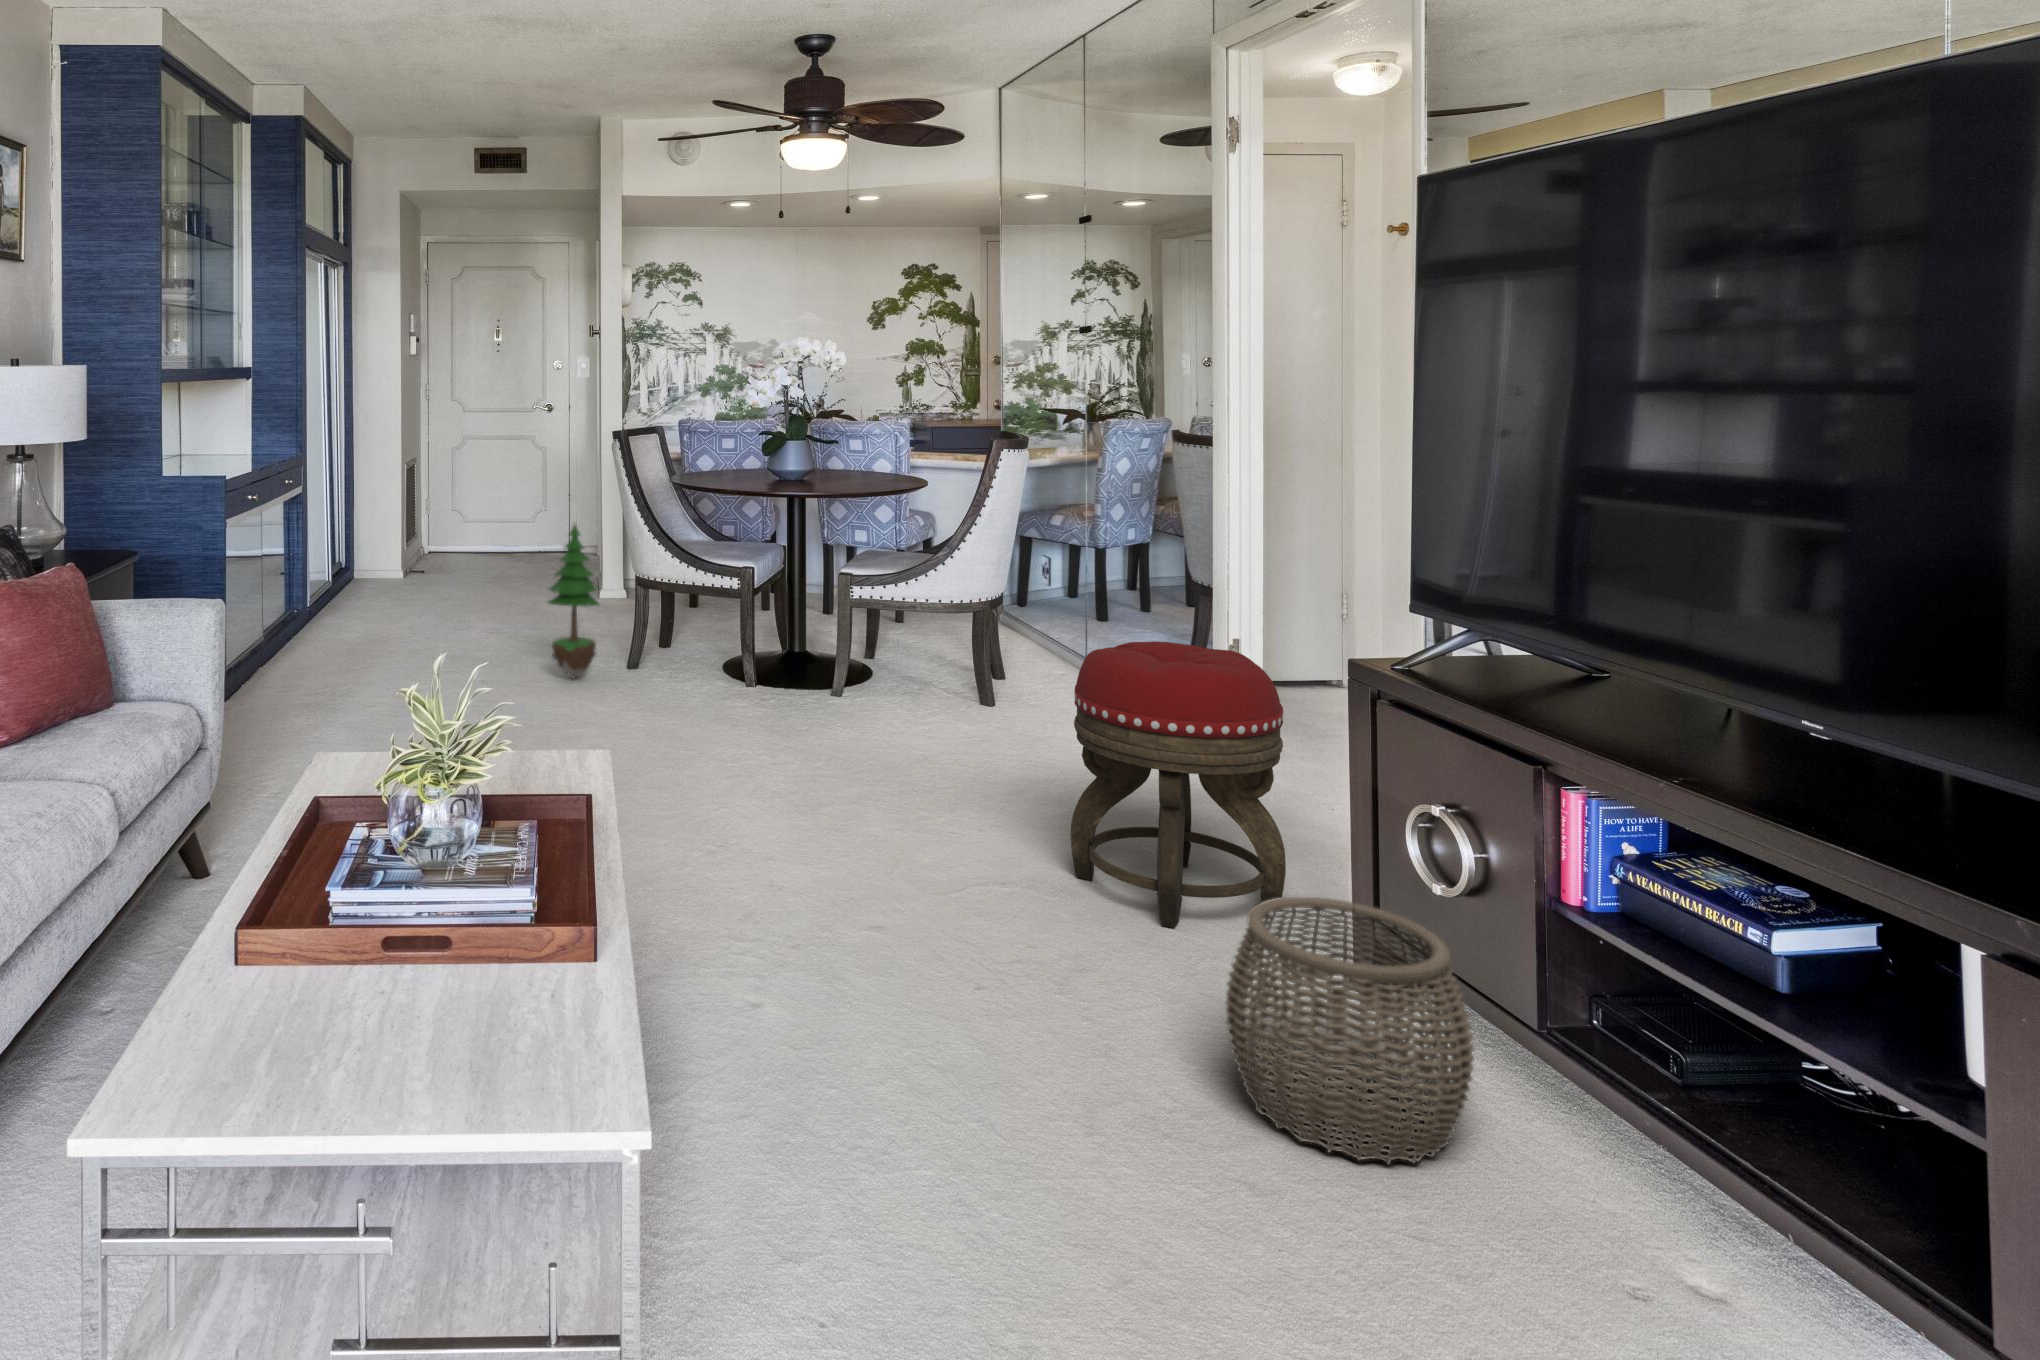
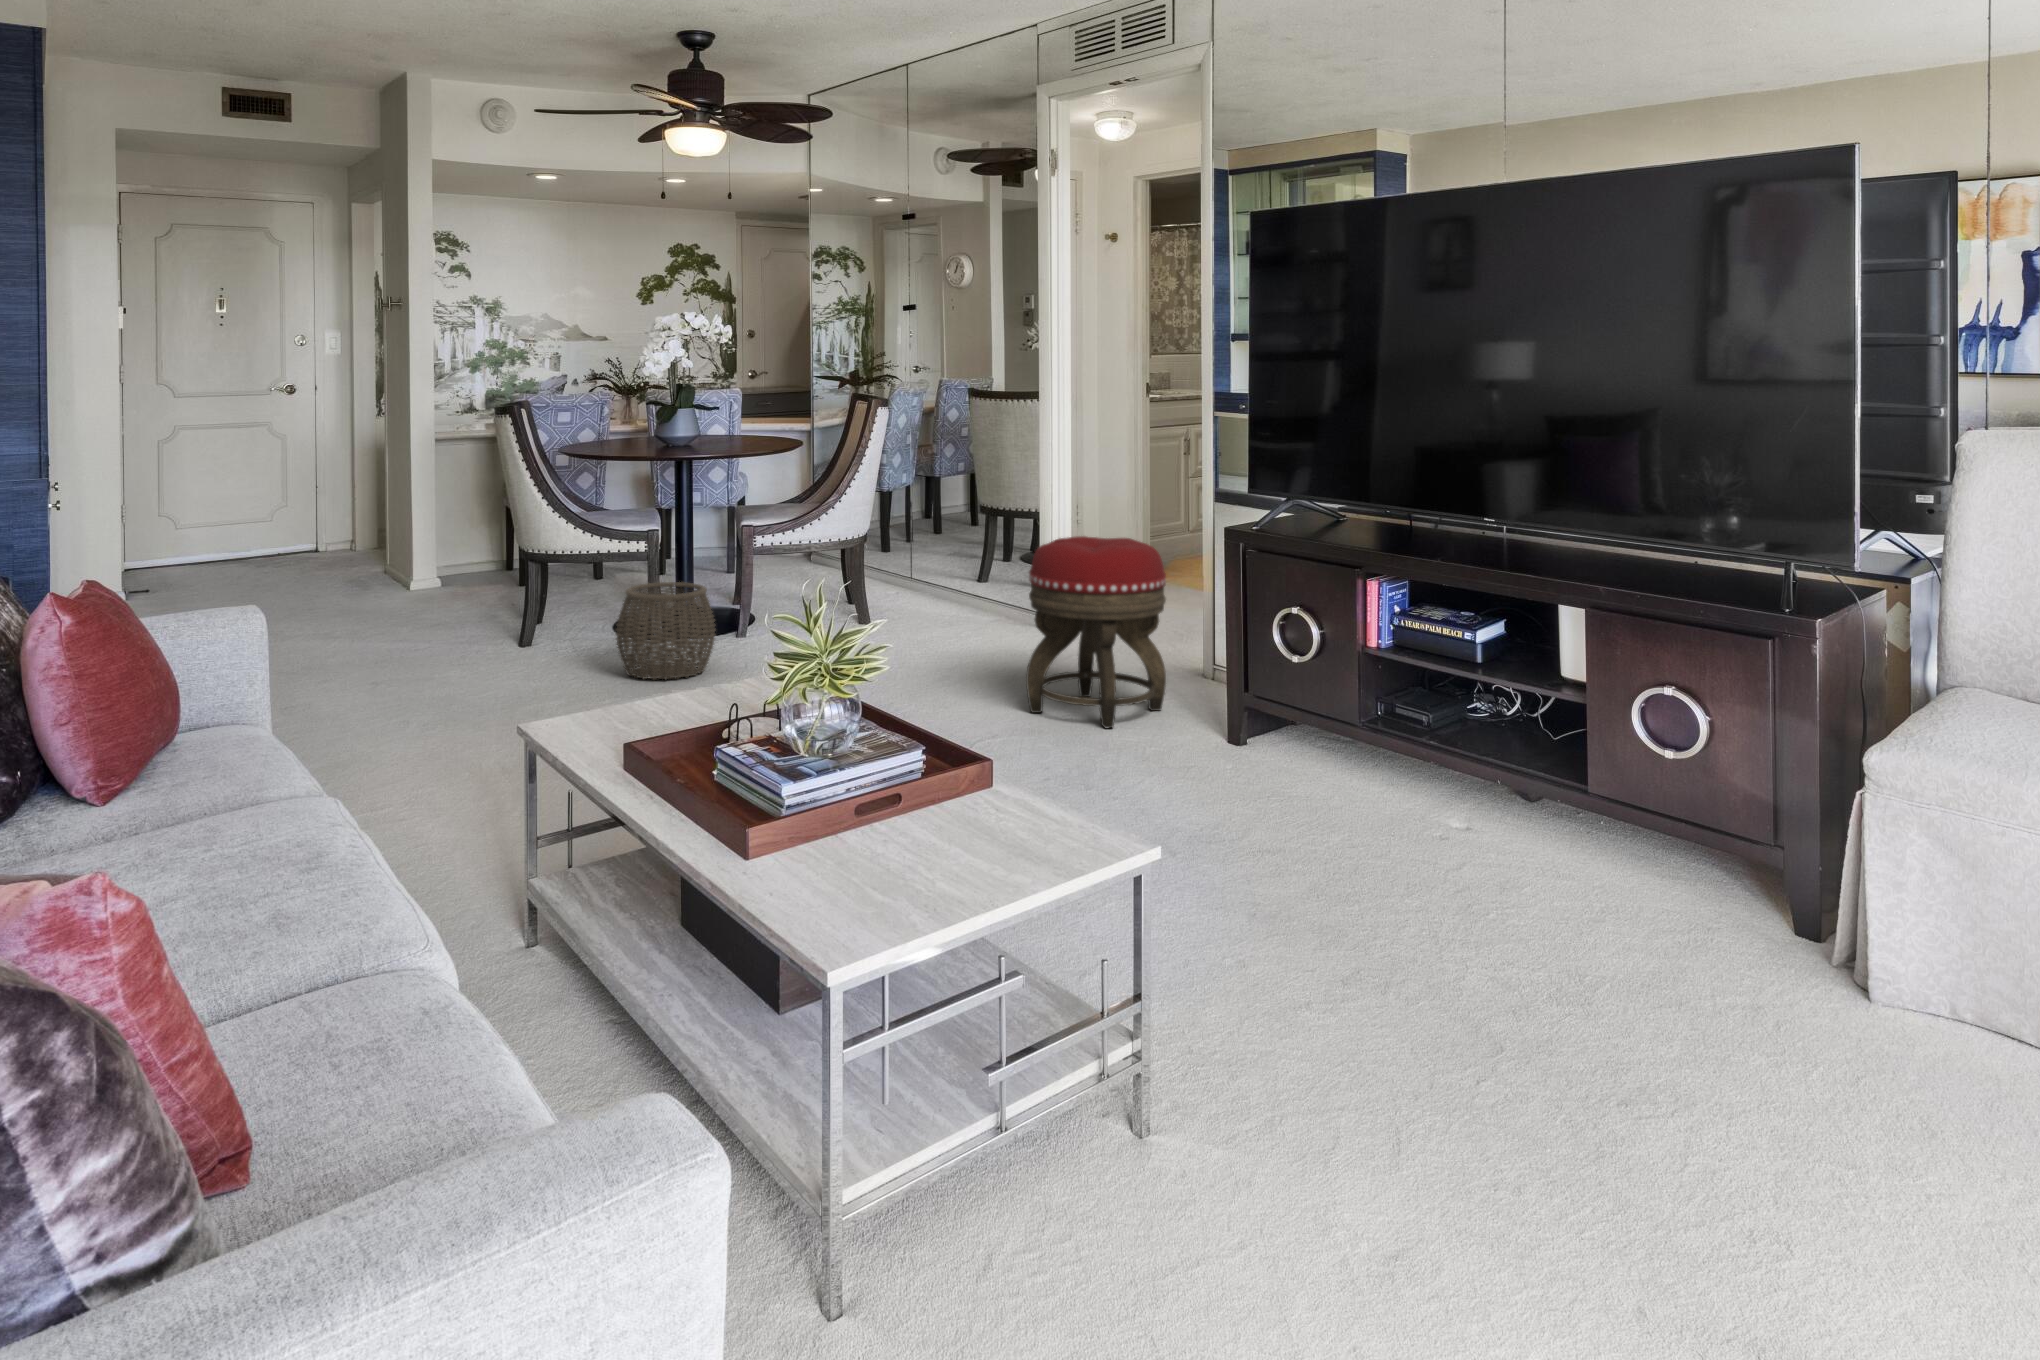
potted tree: present [548,525,599,678] -> none [457,490,514,644]
woven basket: present [1225,897,1474,1164] -> present [616,582,715,680]

